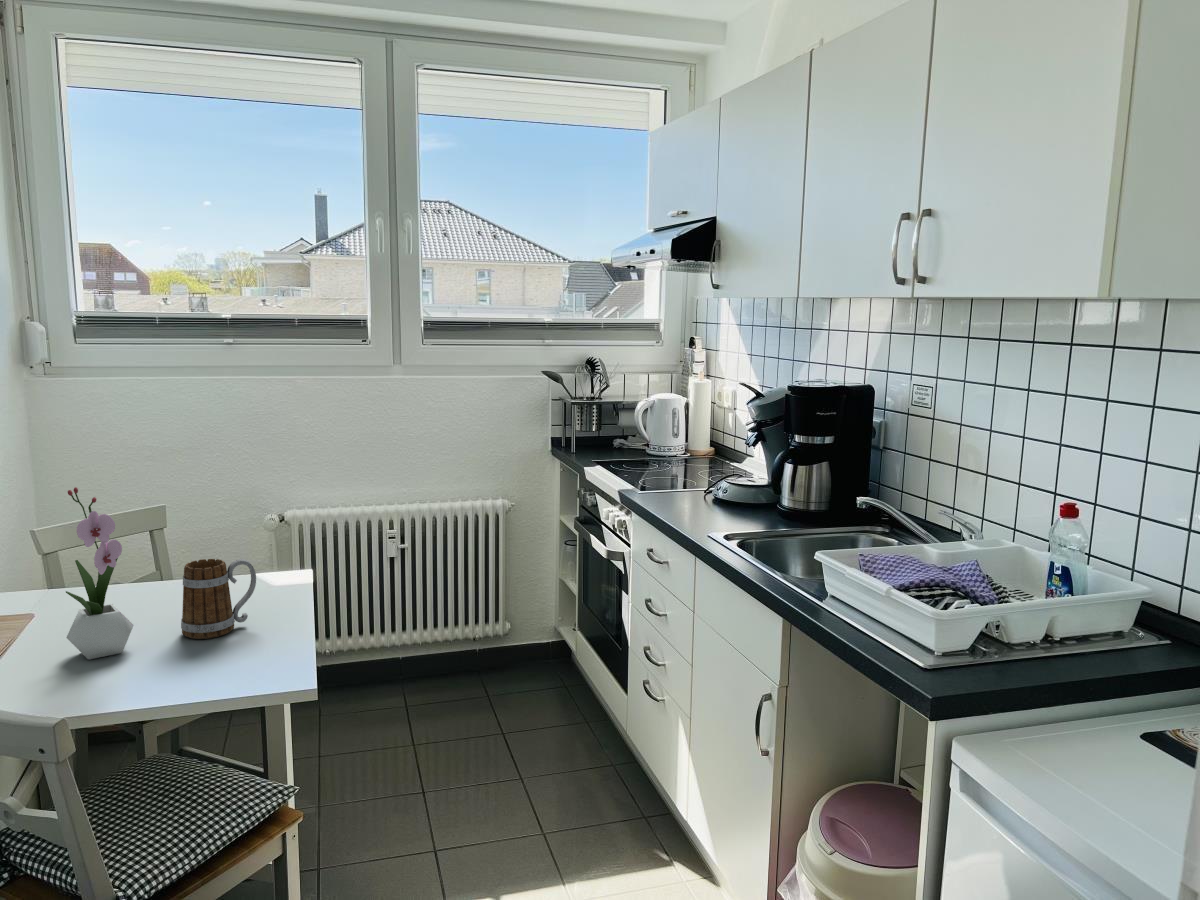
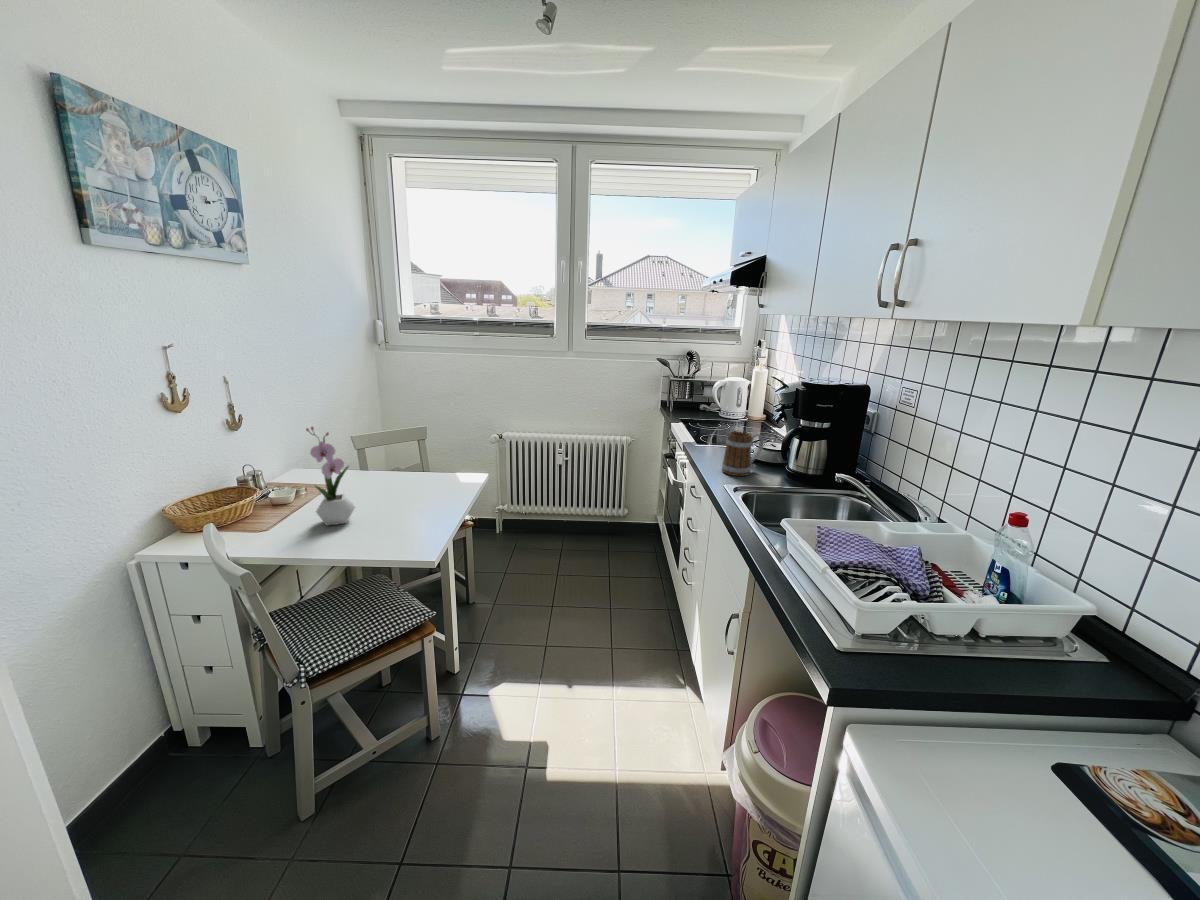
mug: present [181,559,256,639] -> present [722,431,764,476]

